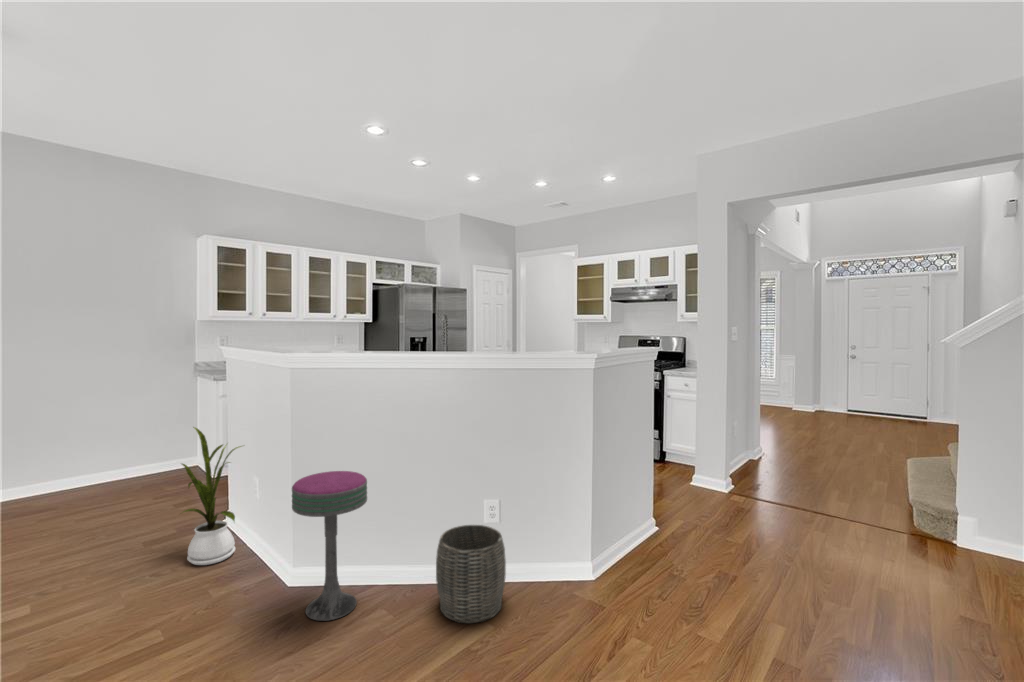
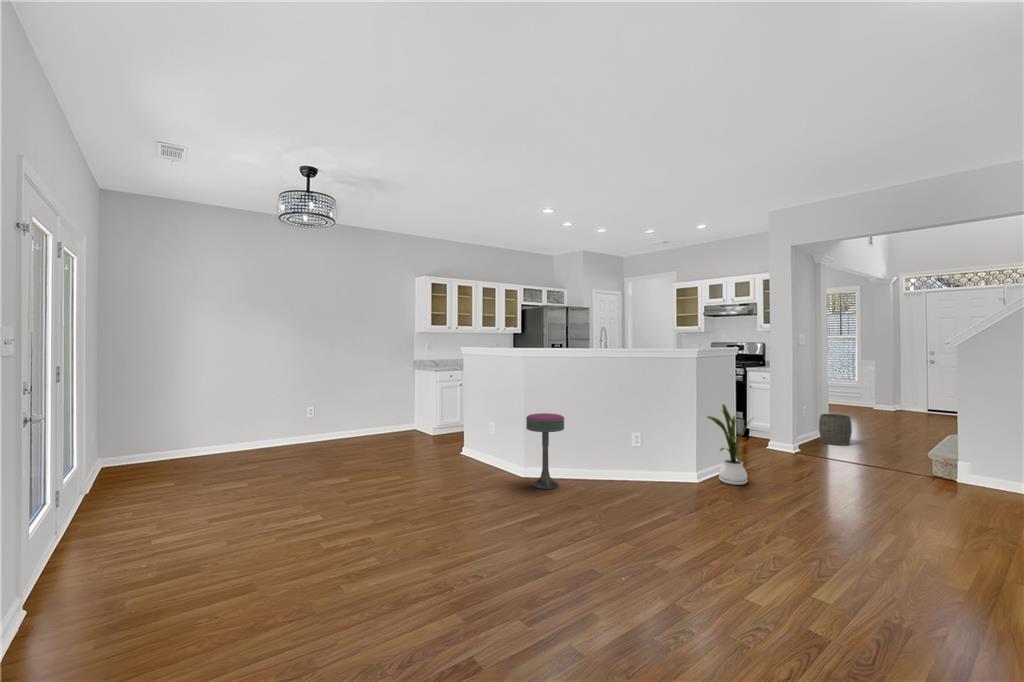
house plant: present [182,427,241,565] -> present [707,404,752,485]
woven basket: present [436,525,506,623] -> present [819,414,852,445]

